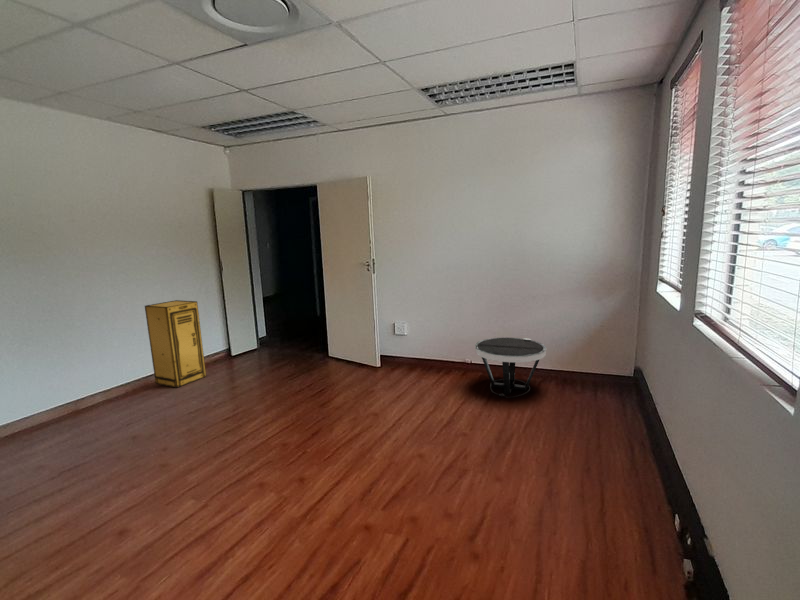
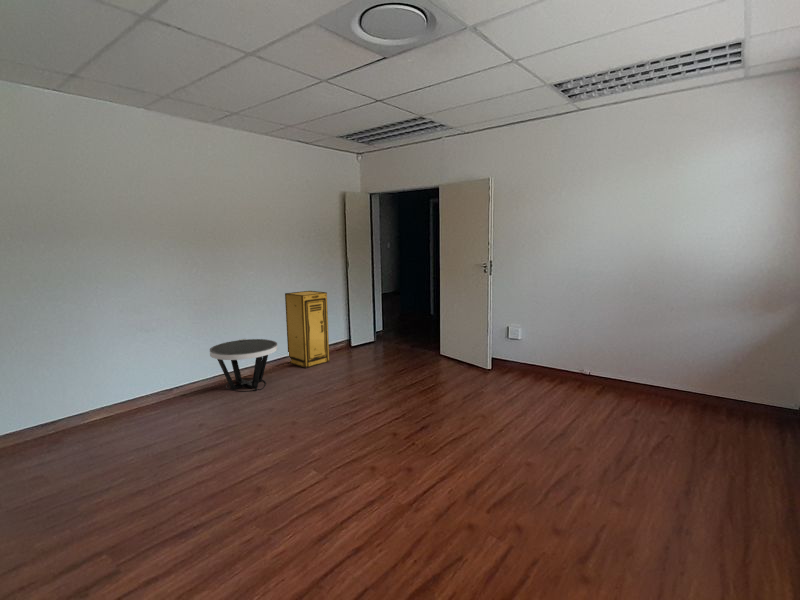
side table: present [475,337,546,398] -> present [210,339,277,392]

